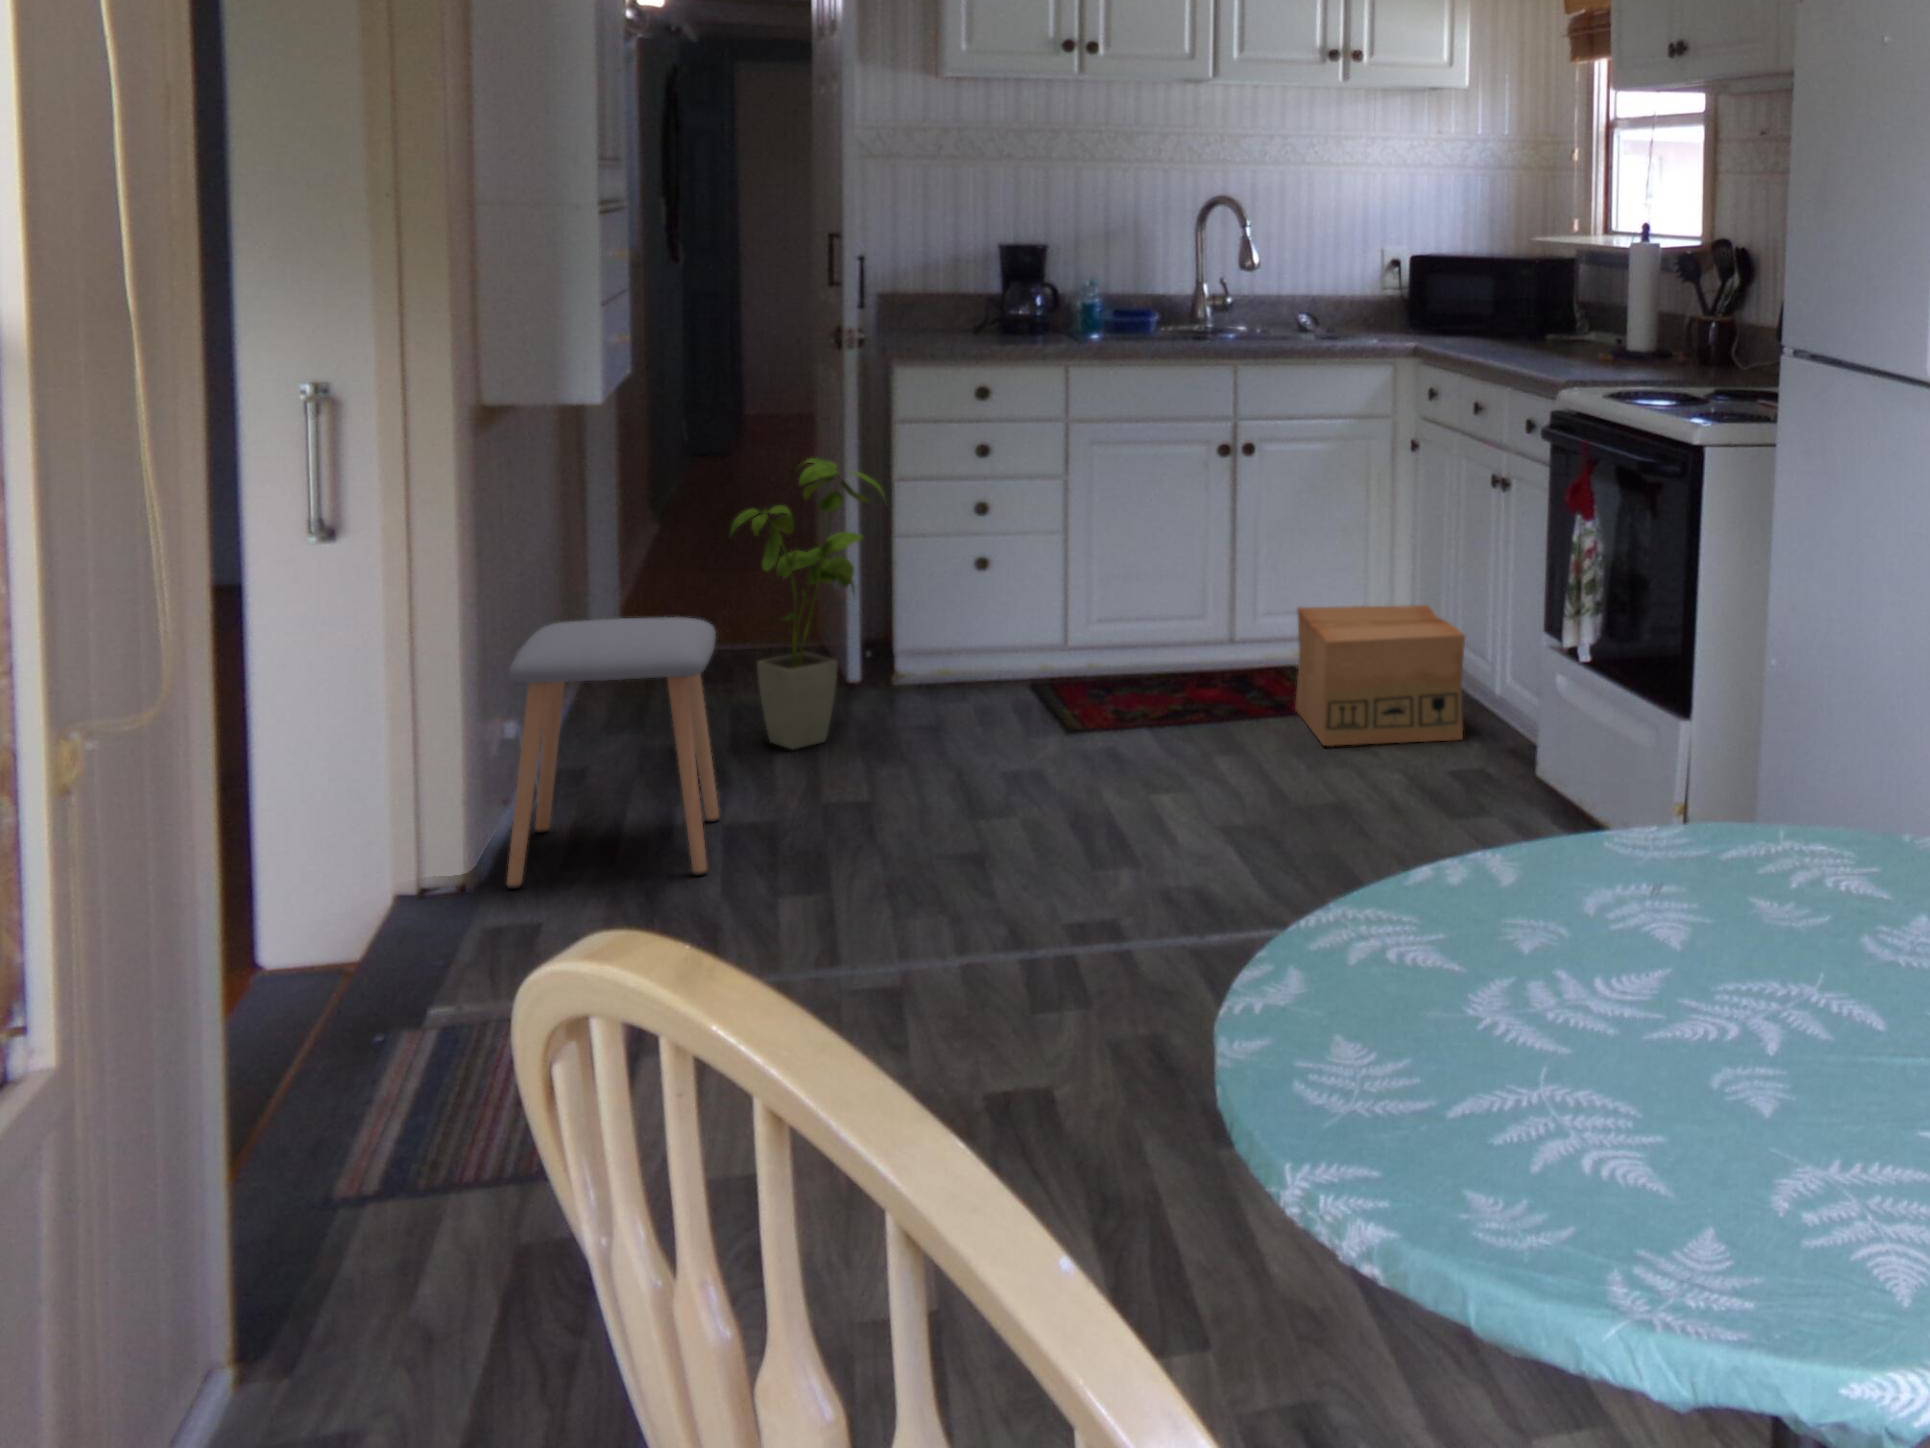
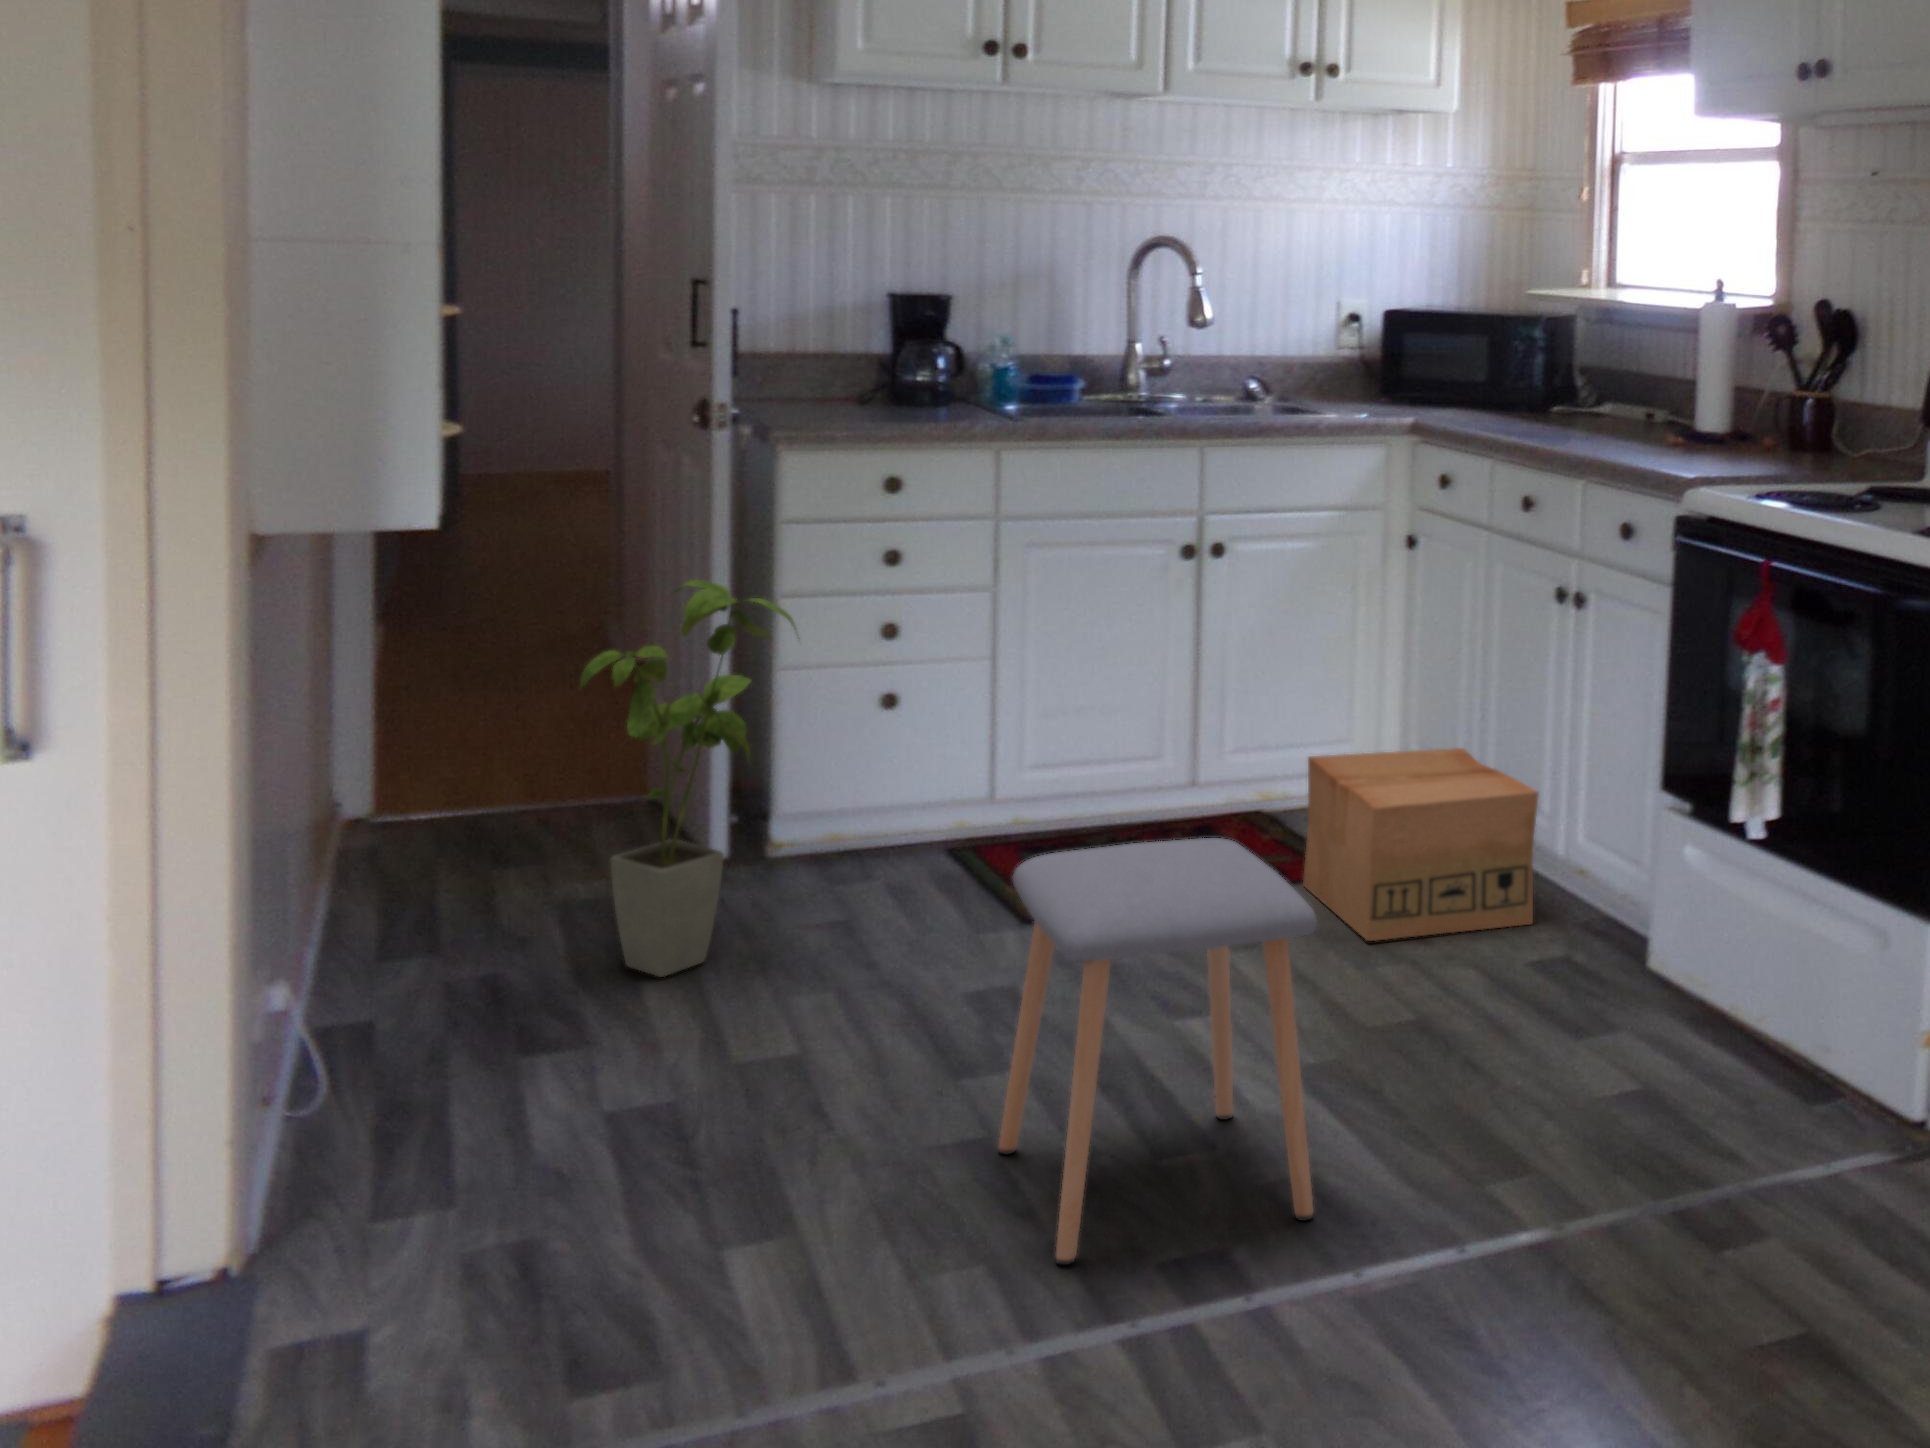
stool: present [507,617,719,889] -> present [999,838,1317,1265]

